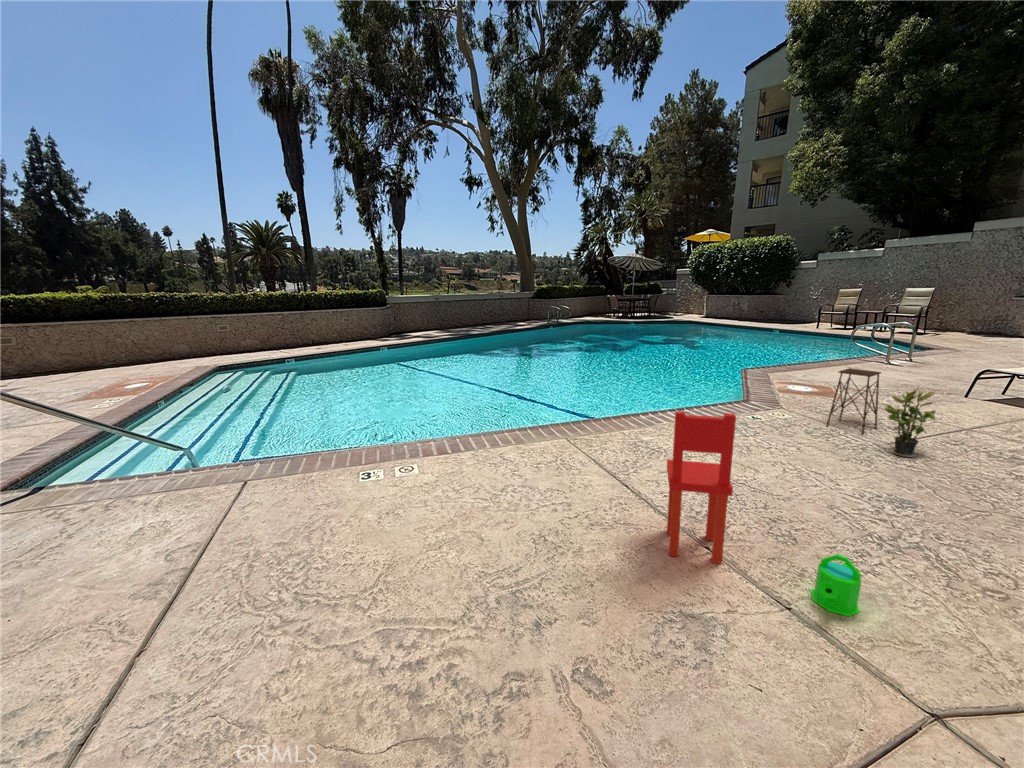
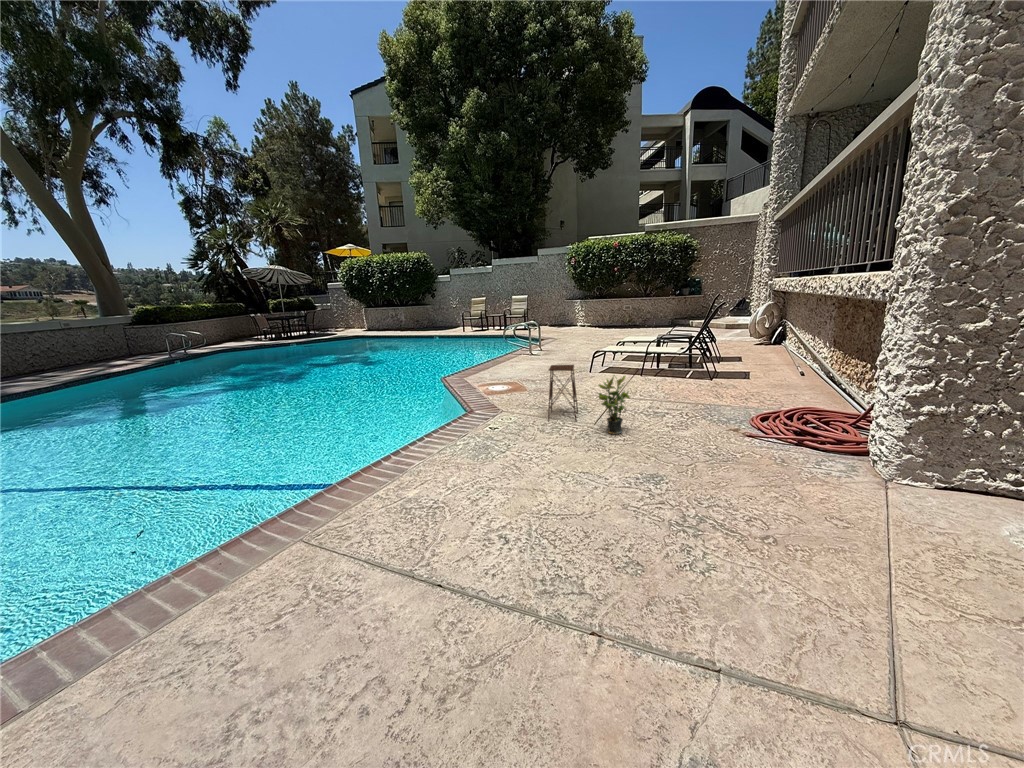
chair: present [667,411,736,564] -> none [531,461,643,692]
watering can: present [811,554,861,616] -> none [721,585,780,657]

